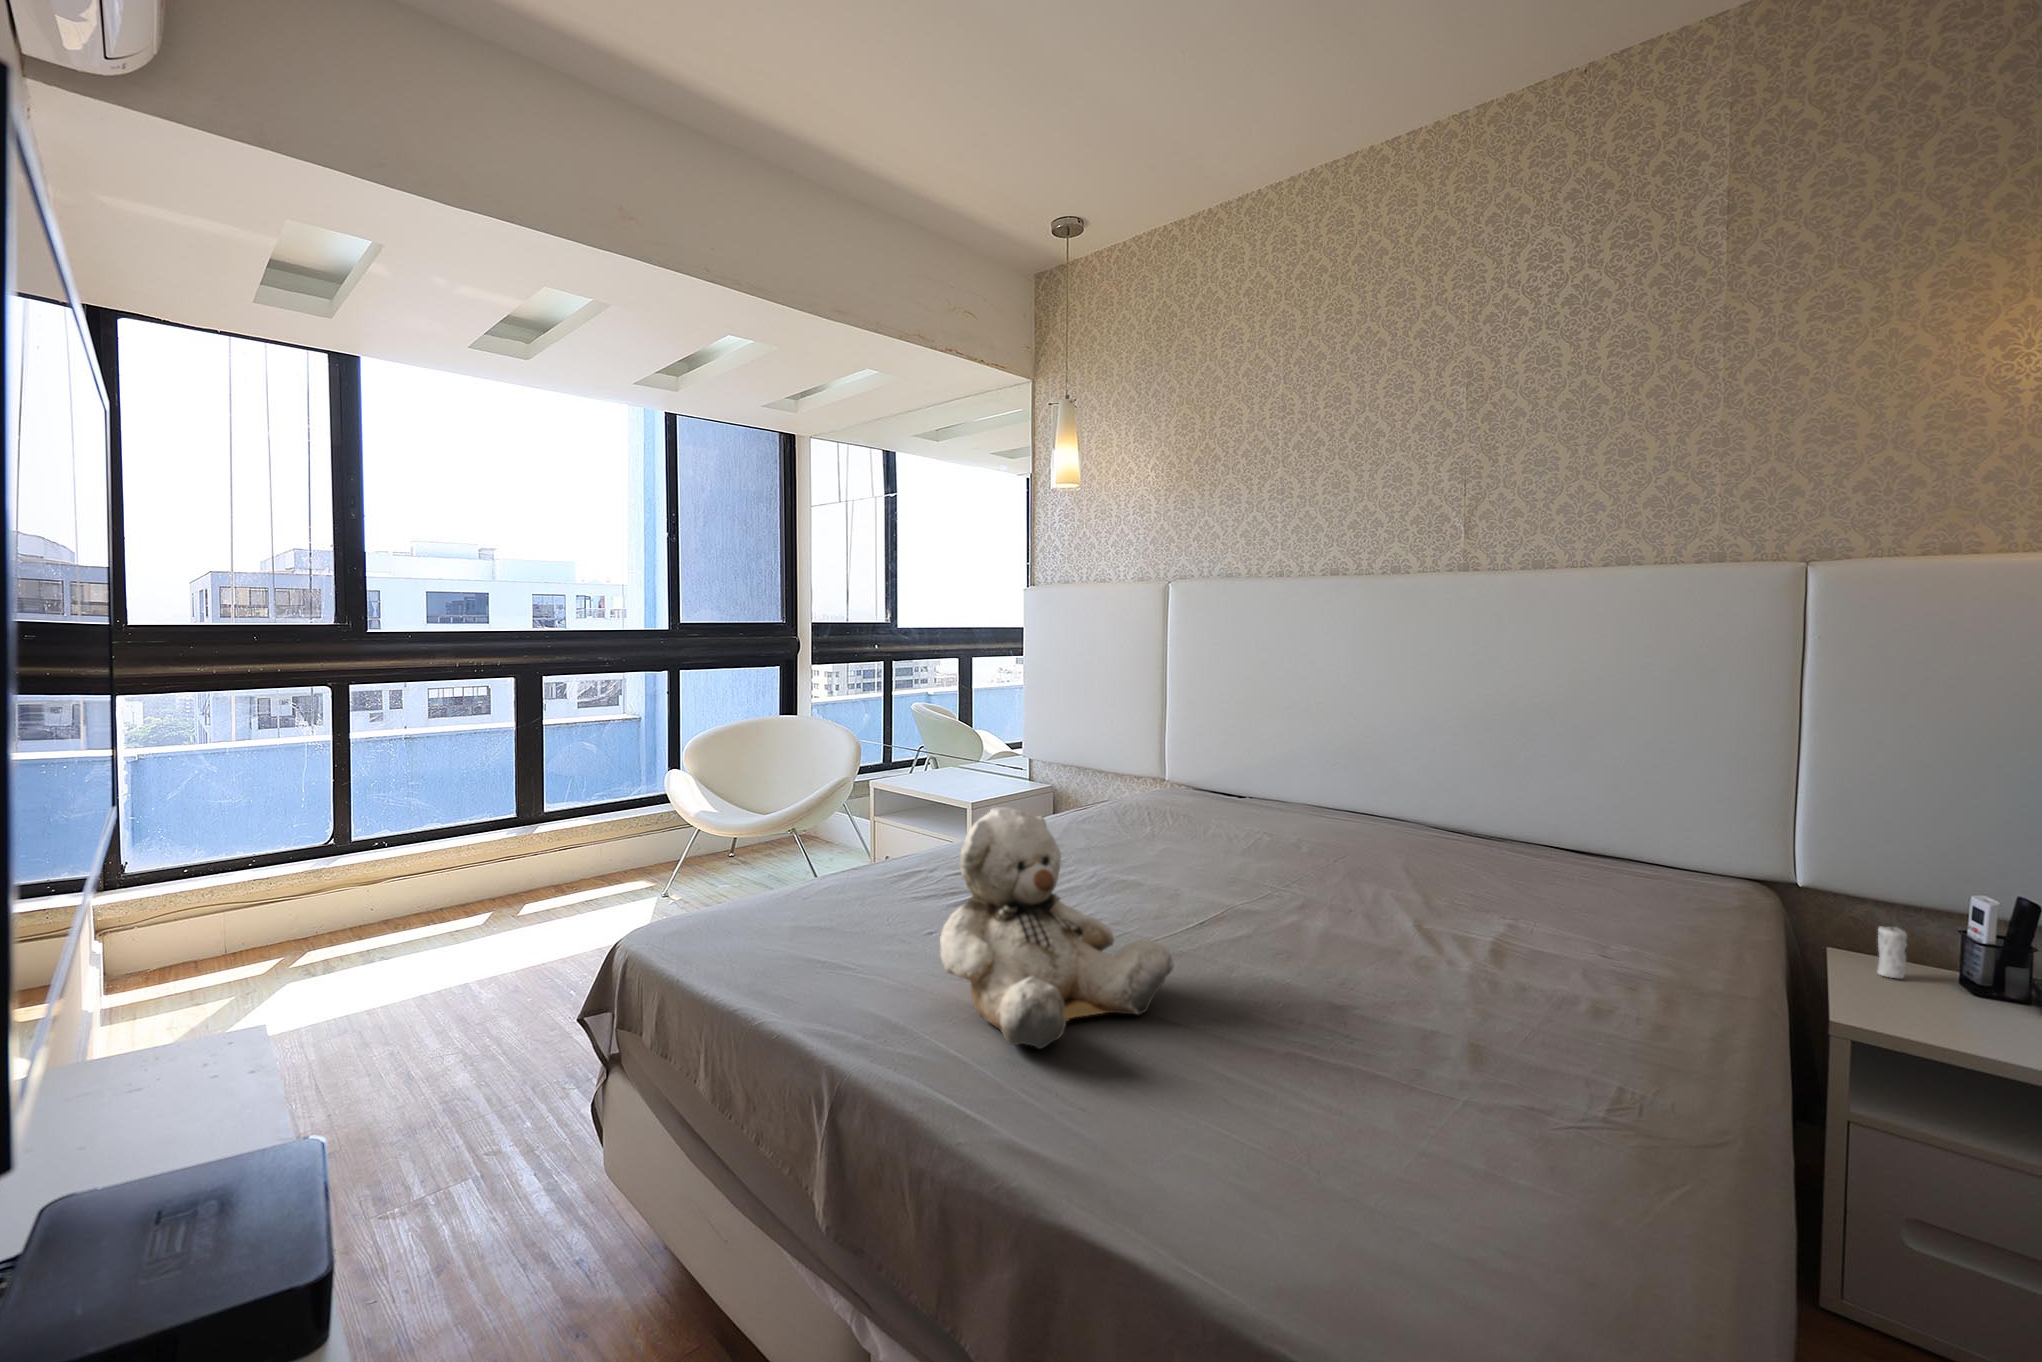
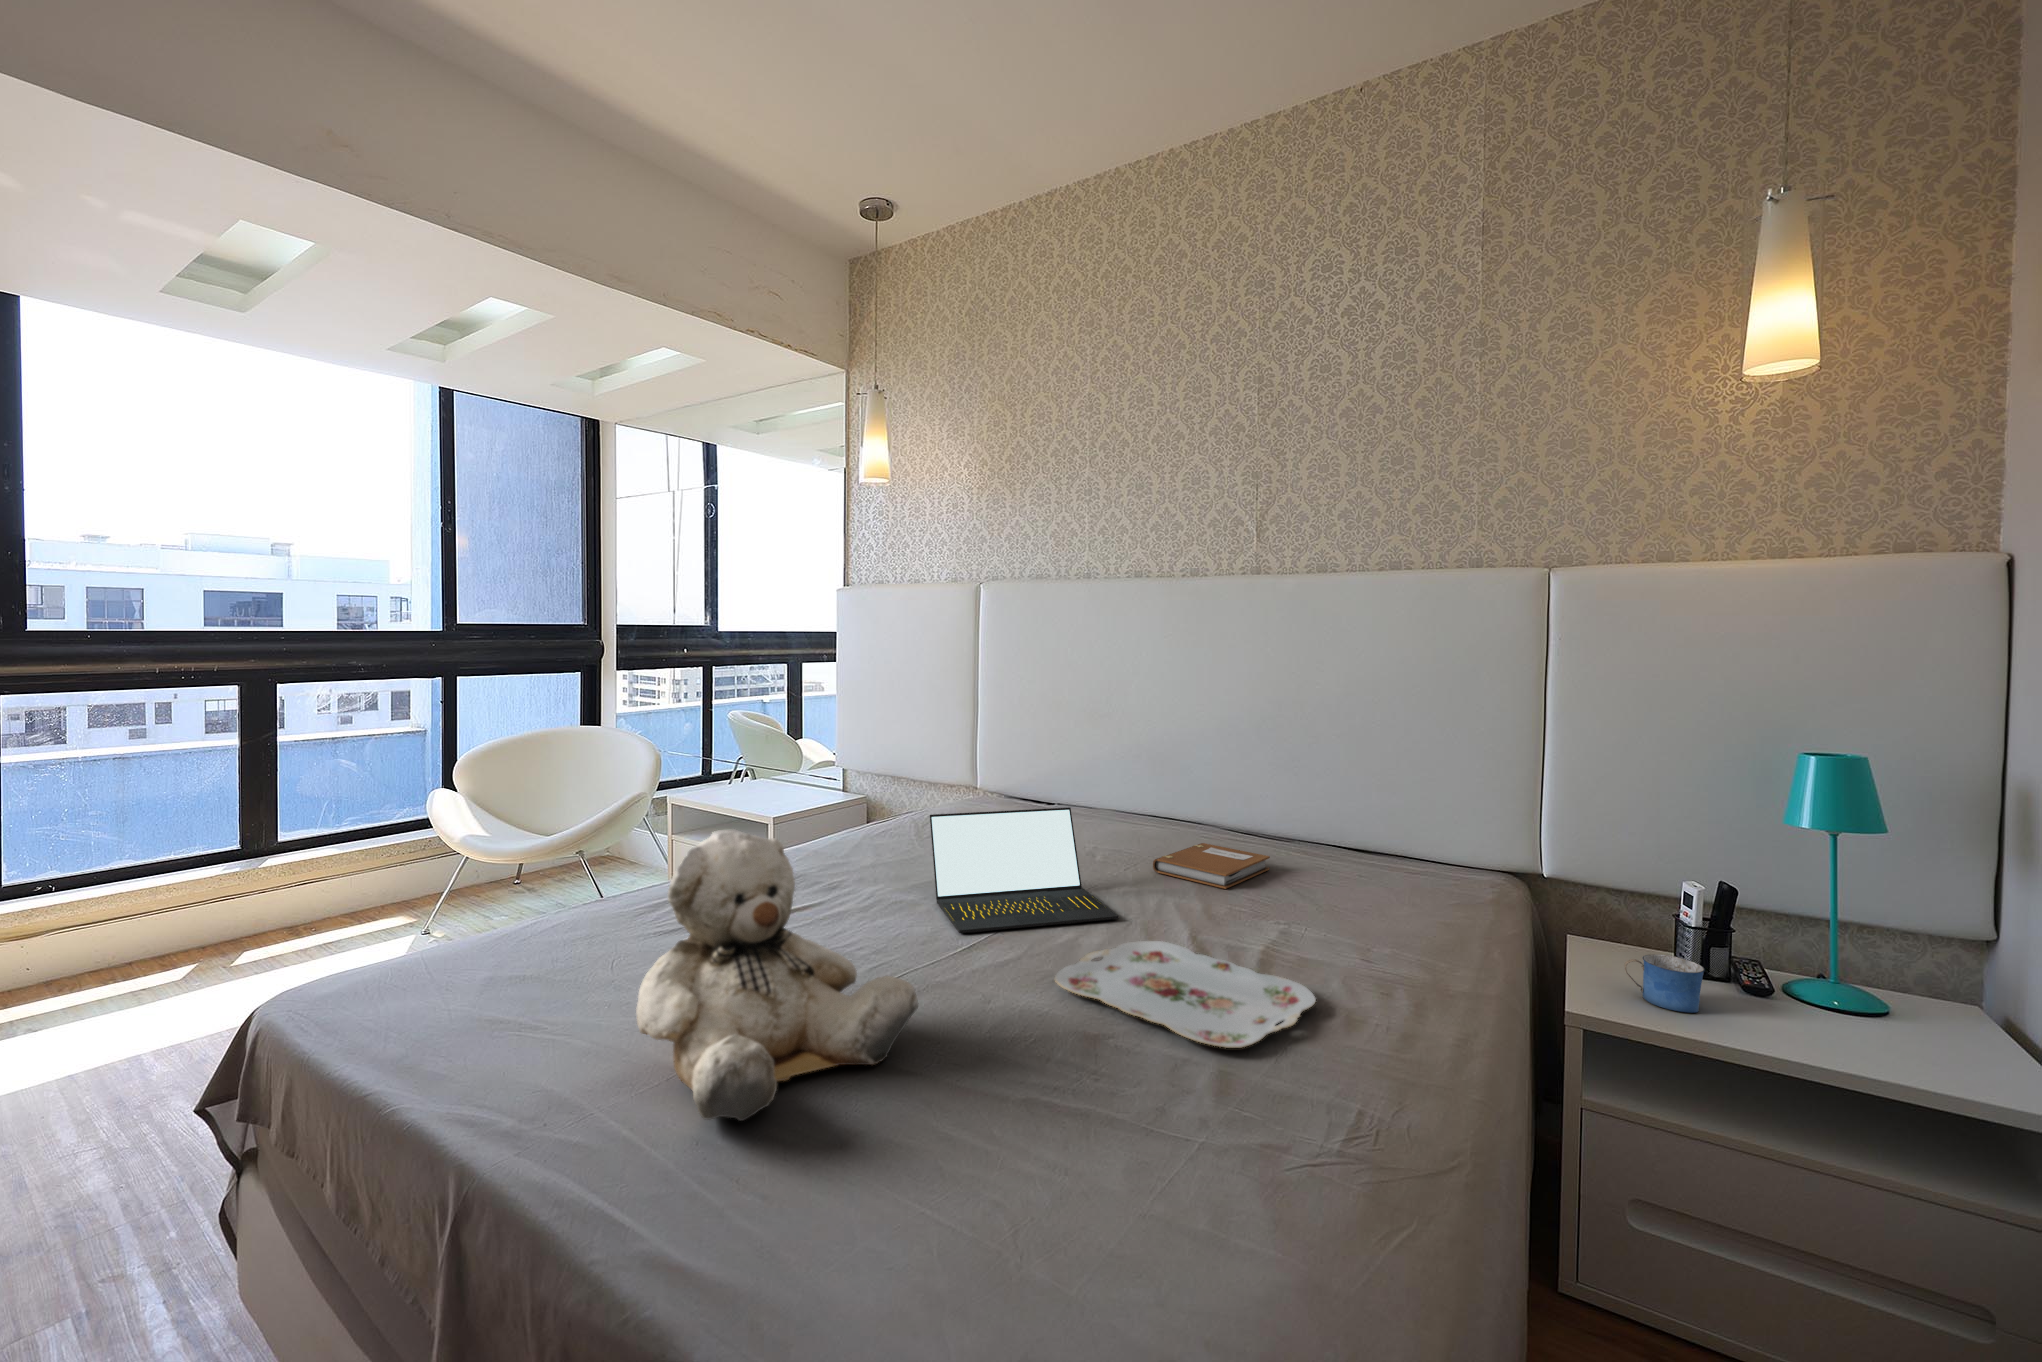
laptop: none [1147,800,1337,912] -> present [930,808,1119,933]
notebook: none [1363,840,1487,884] -> present [1153,843,1270,889]
candle: present [1877,926,1907,978] -> none [1608,905,1633,963]
serving tray: none [1287,927,1553,1024] -> present [1055,941,1316,1048]
mug: none [1897,969,1995,1030] -> present [1624,954,1705,1012]

